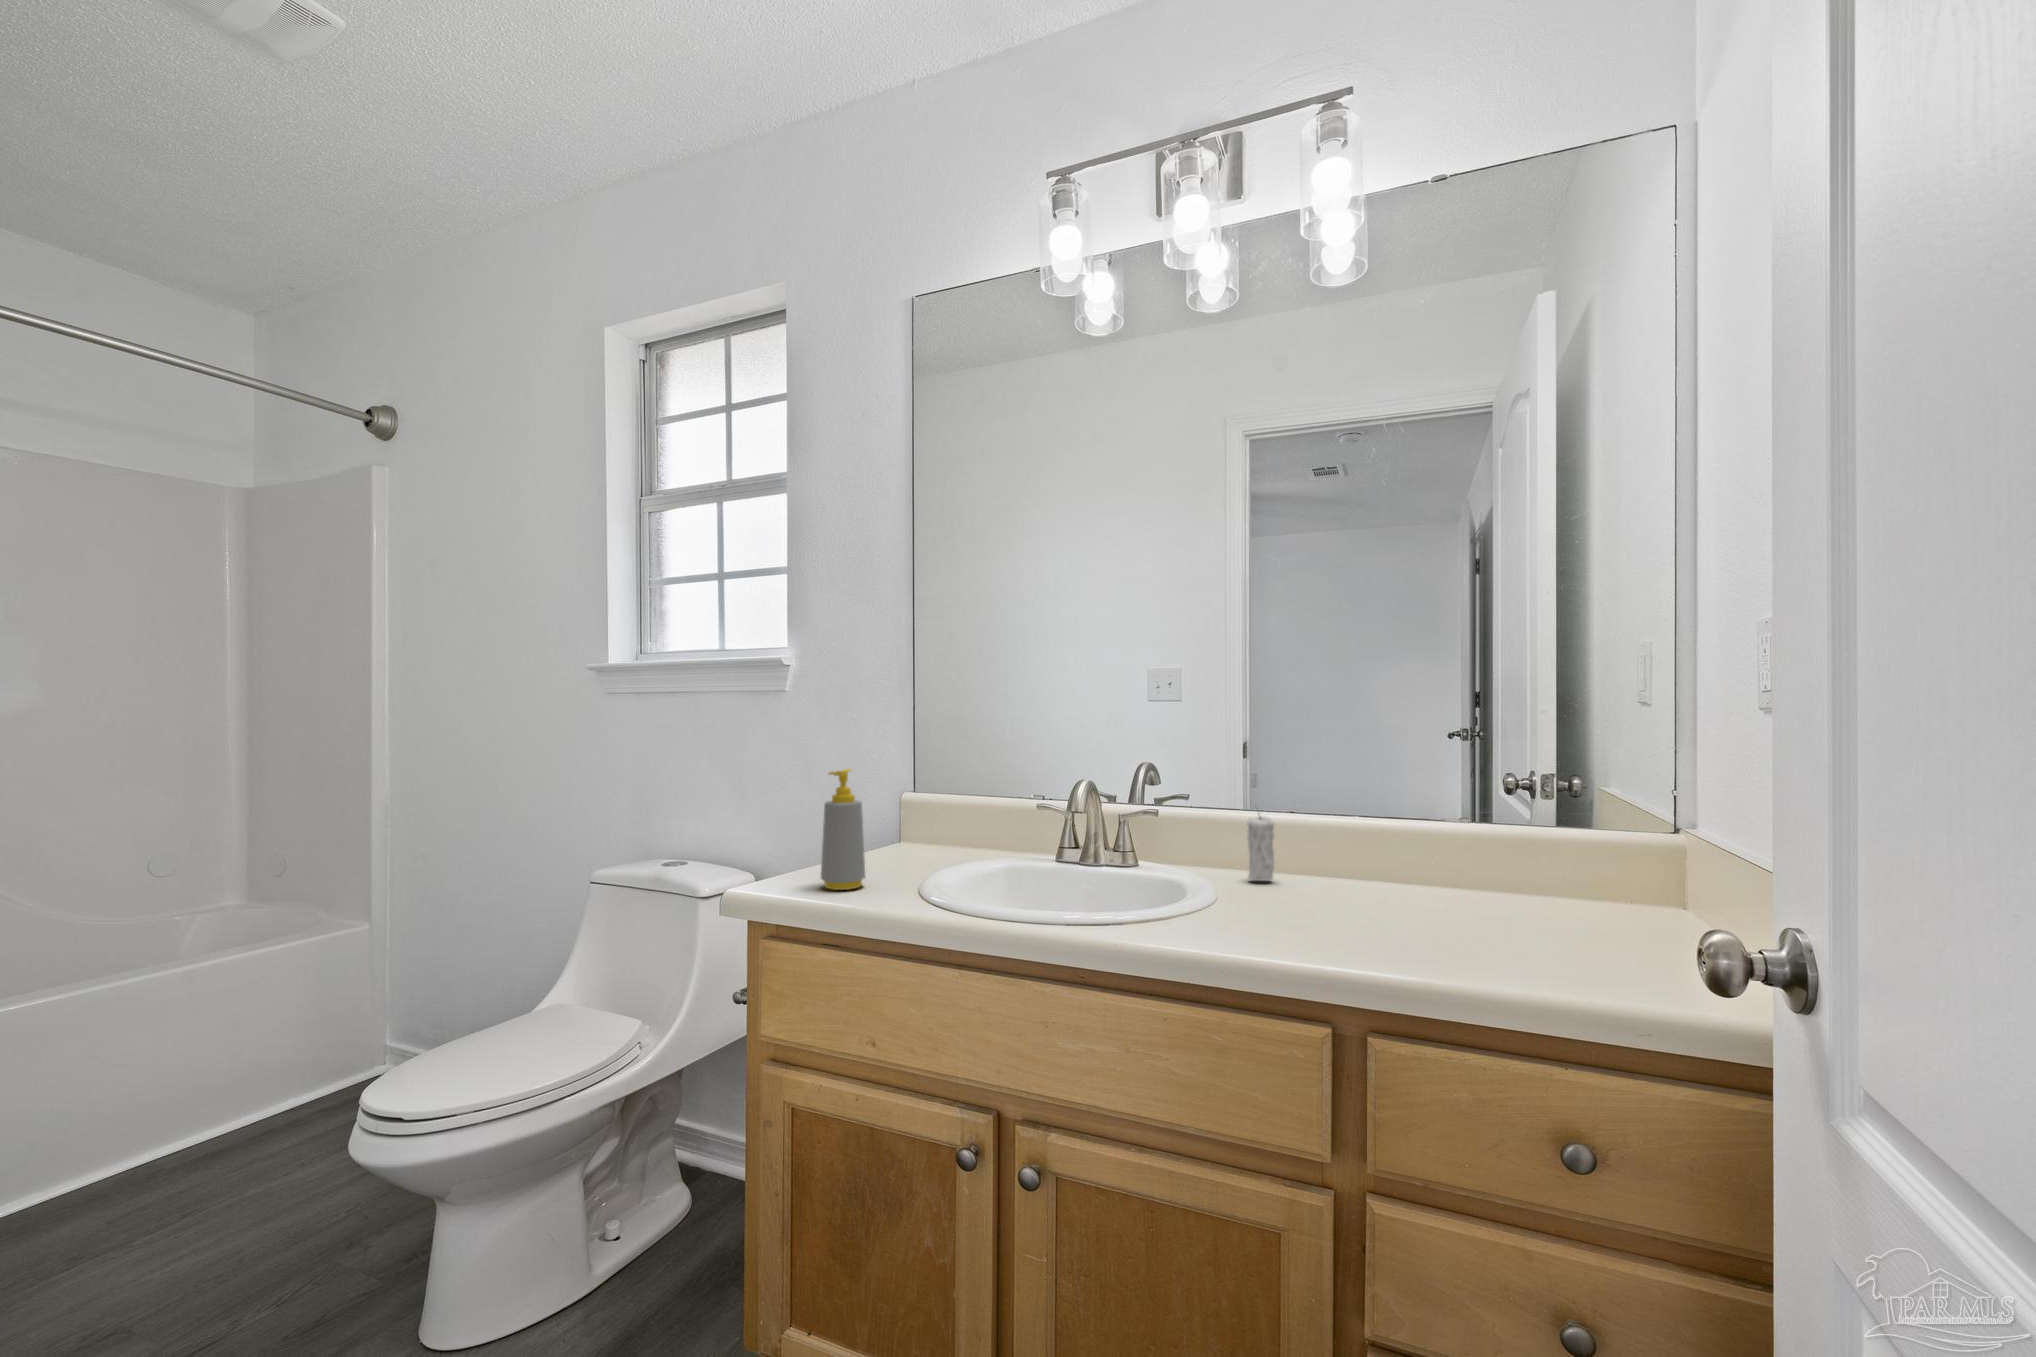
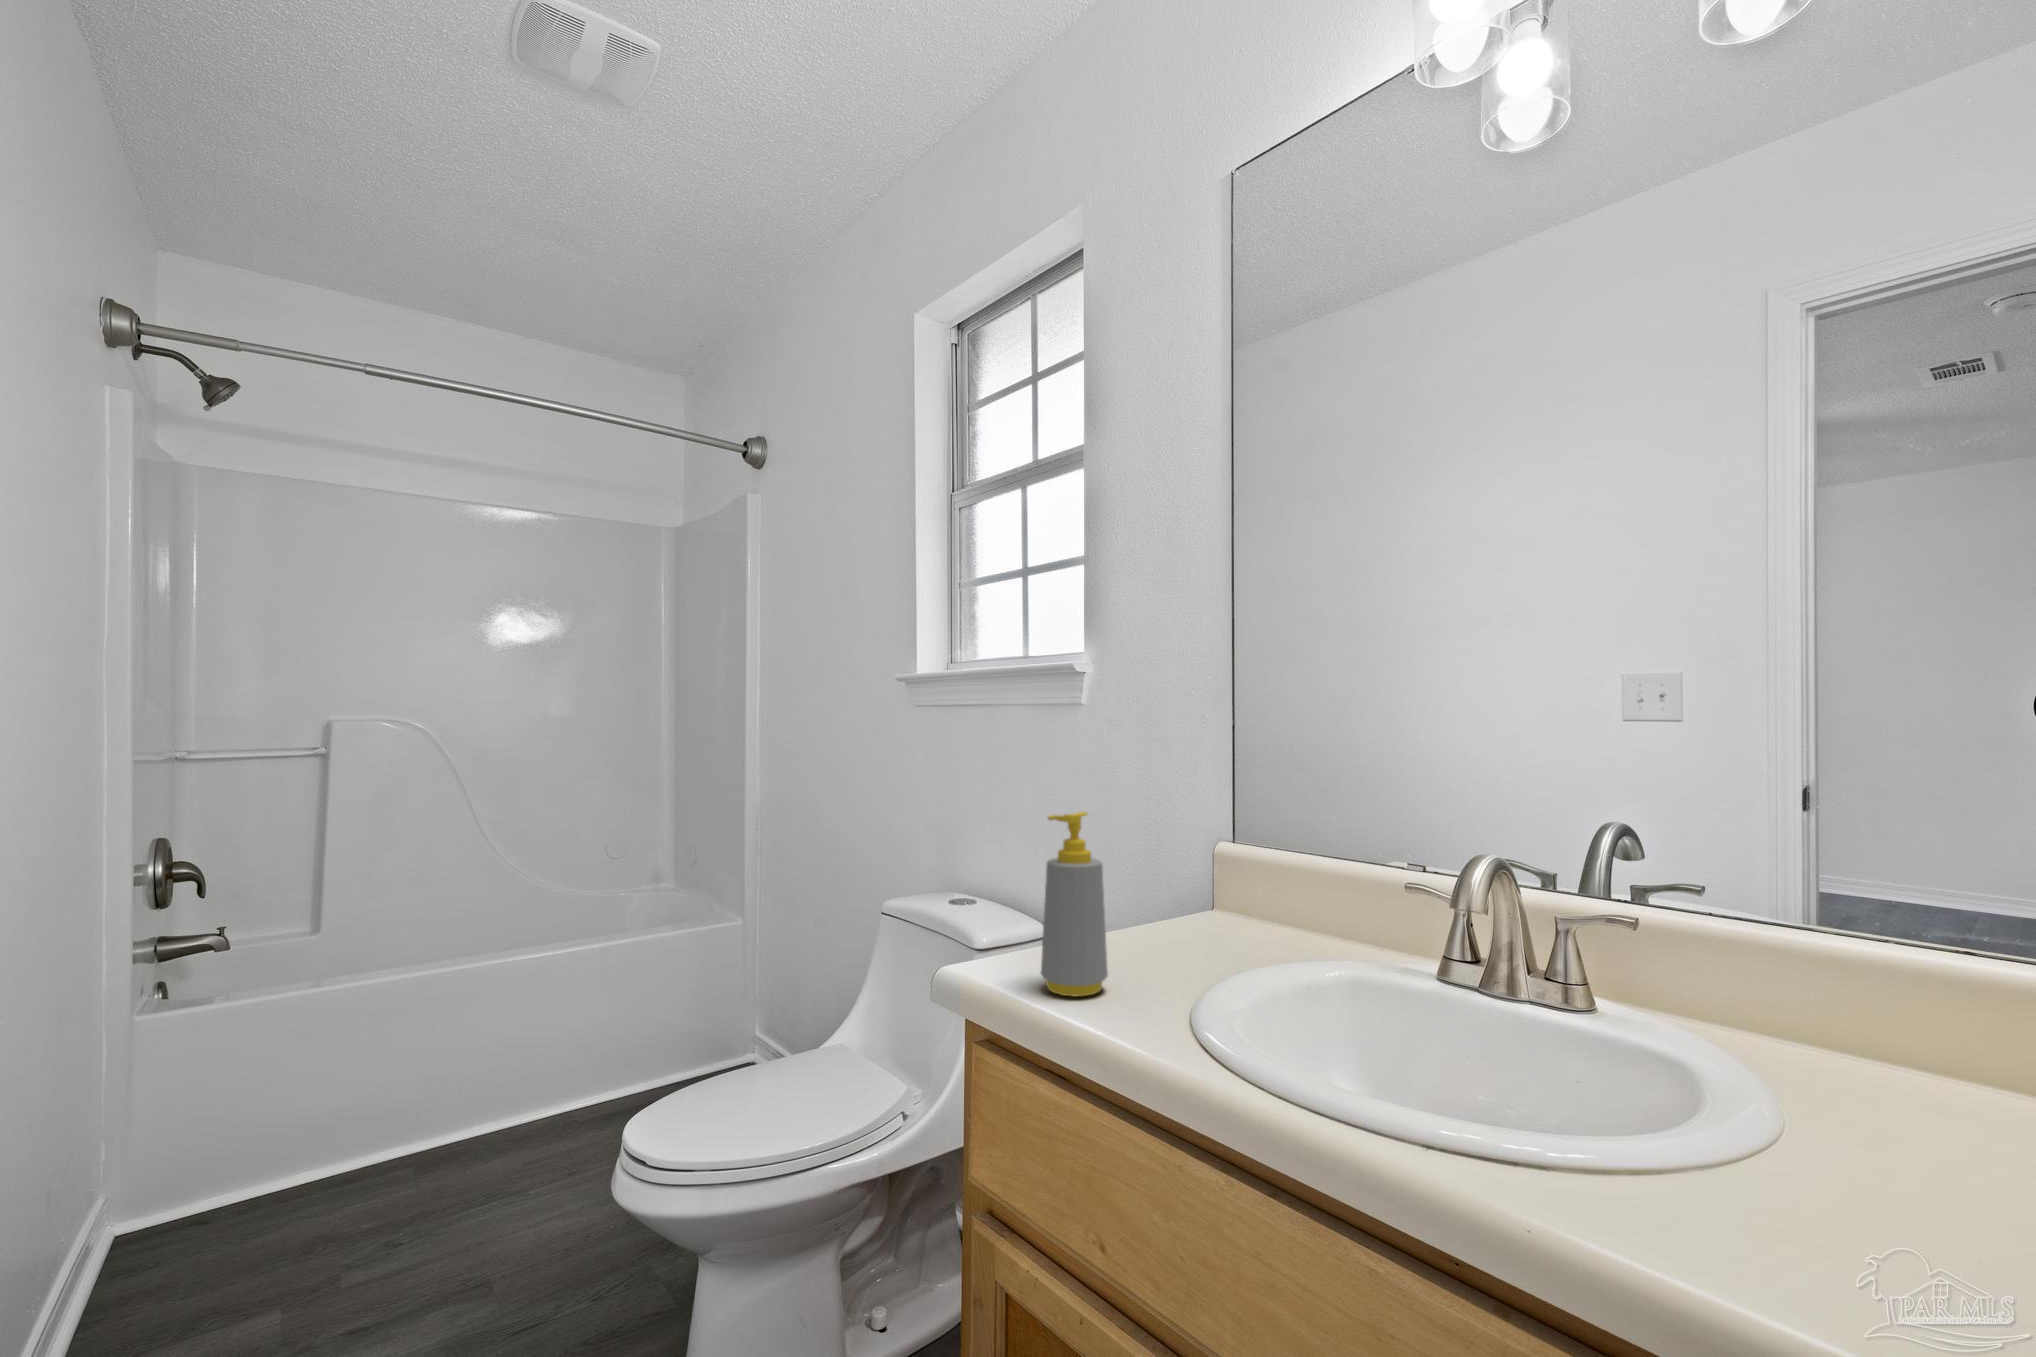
candle: present [1247,816,1275,881] -> none [1858,930,1940,1100]

